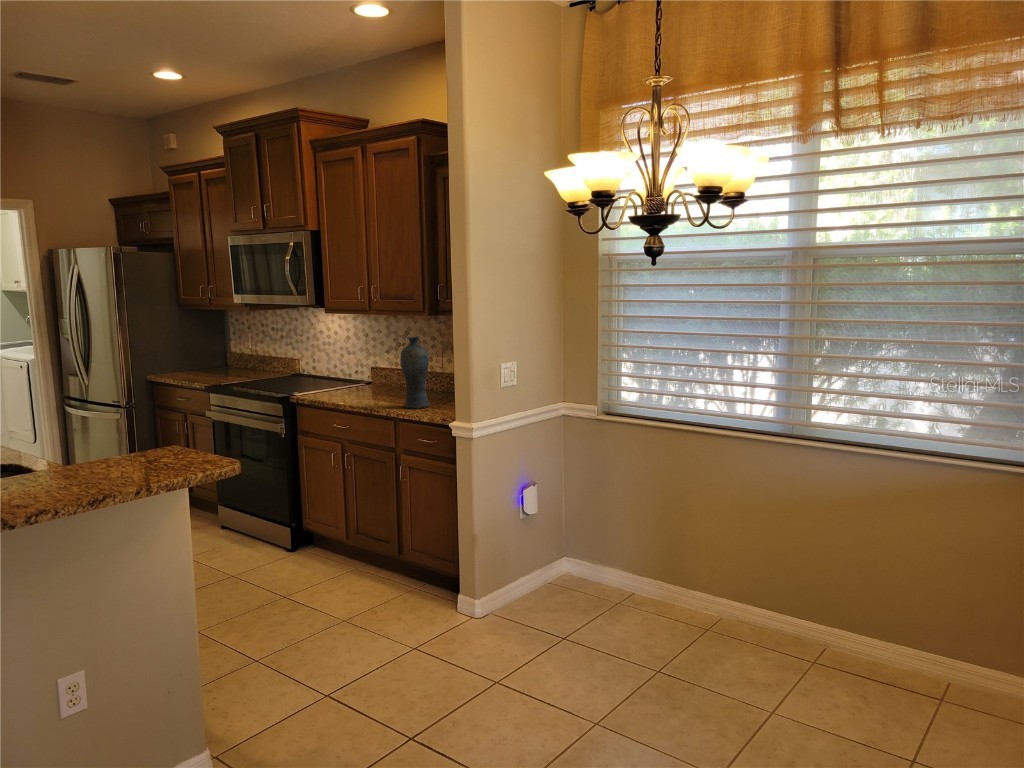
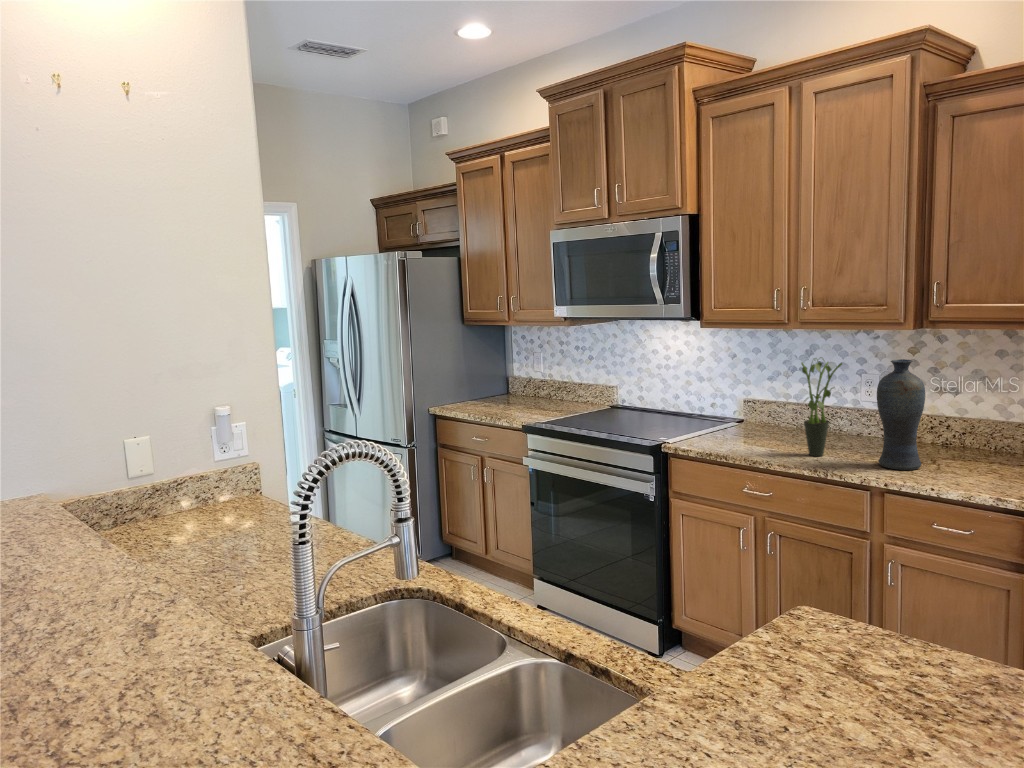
potted plant: none [368,335,396,403] -> present [801,357,842,456]

